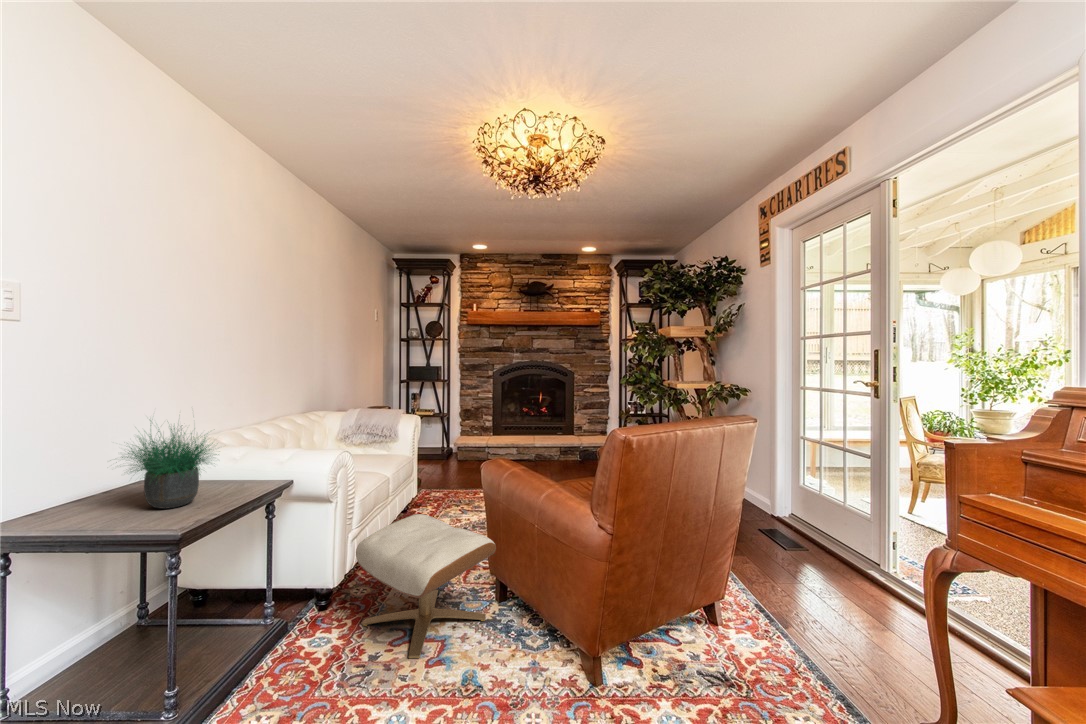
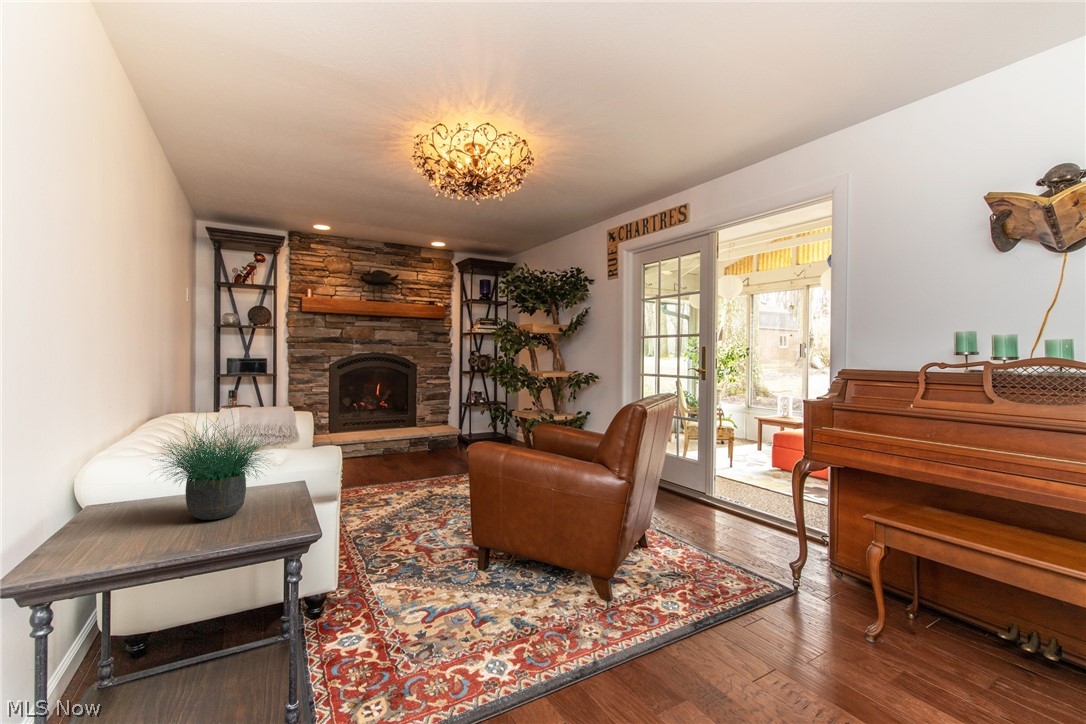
ottoman: present [356,514,496,658] -> none [362,502,500,625]

